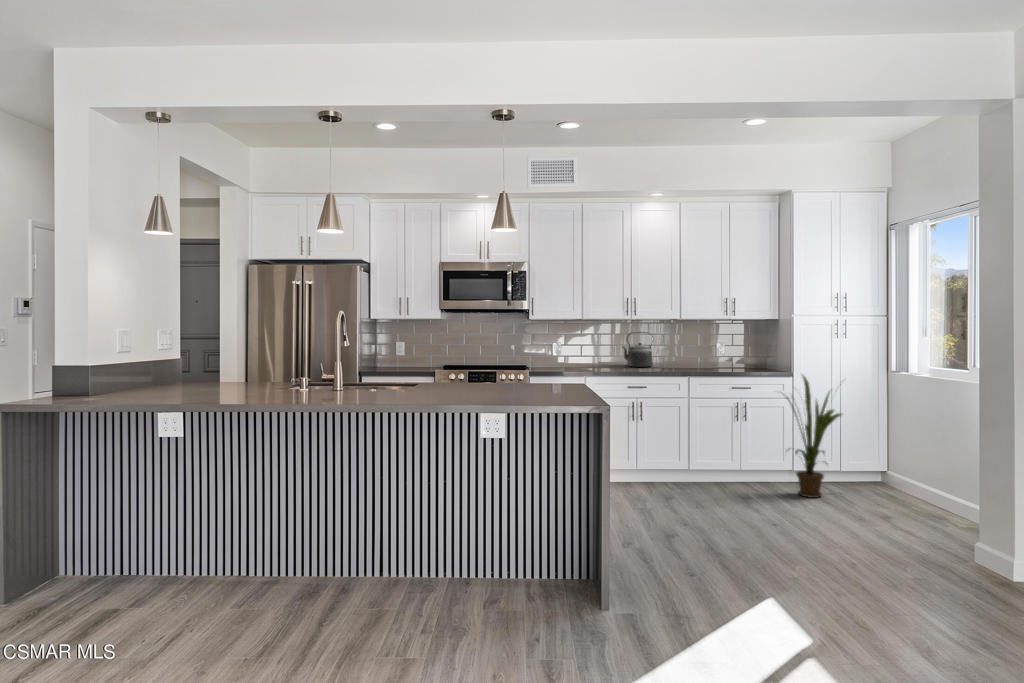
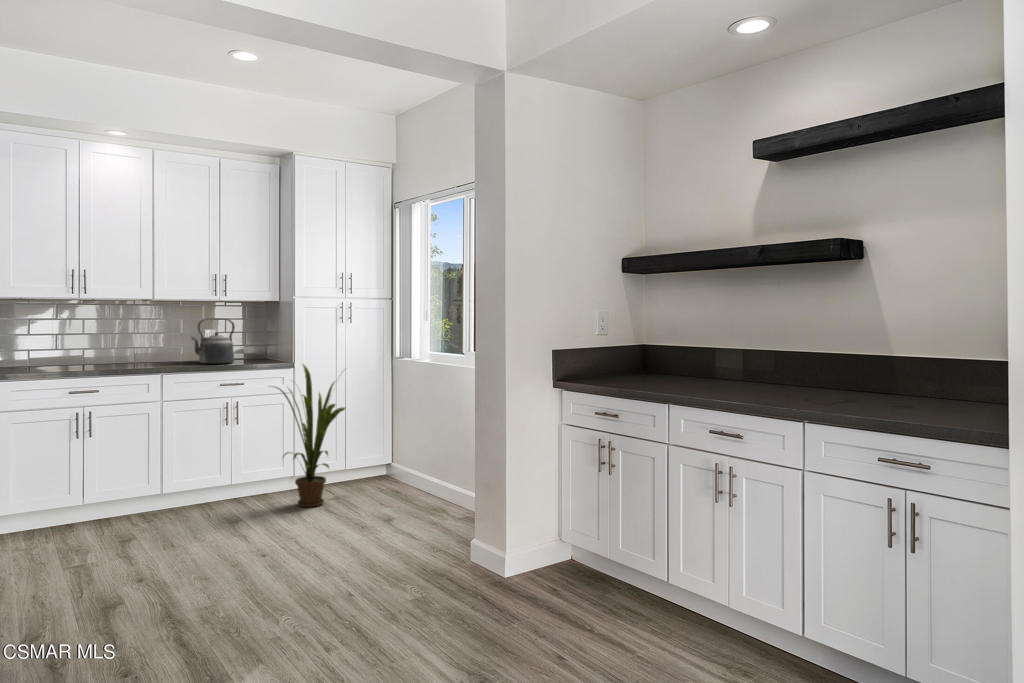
kettle: present [622,332,653,367] -> present [192,318,235,364]

